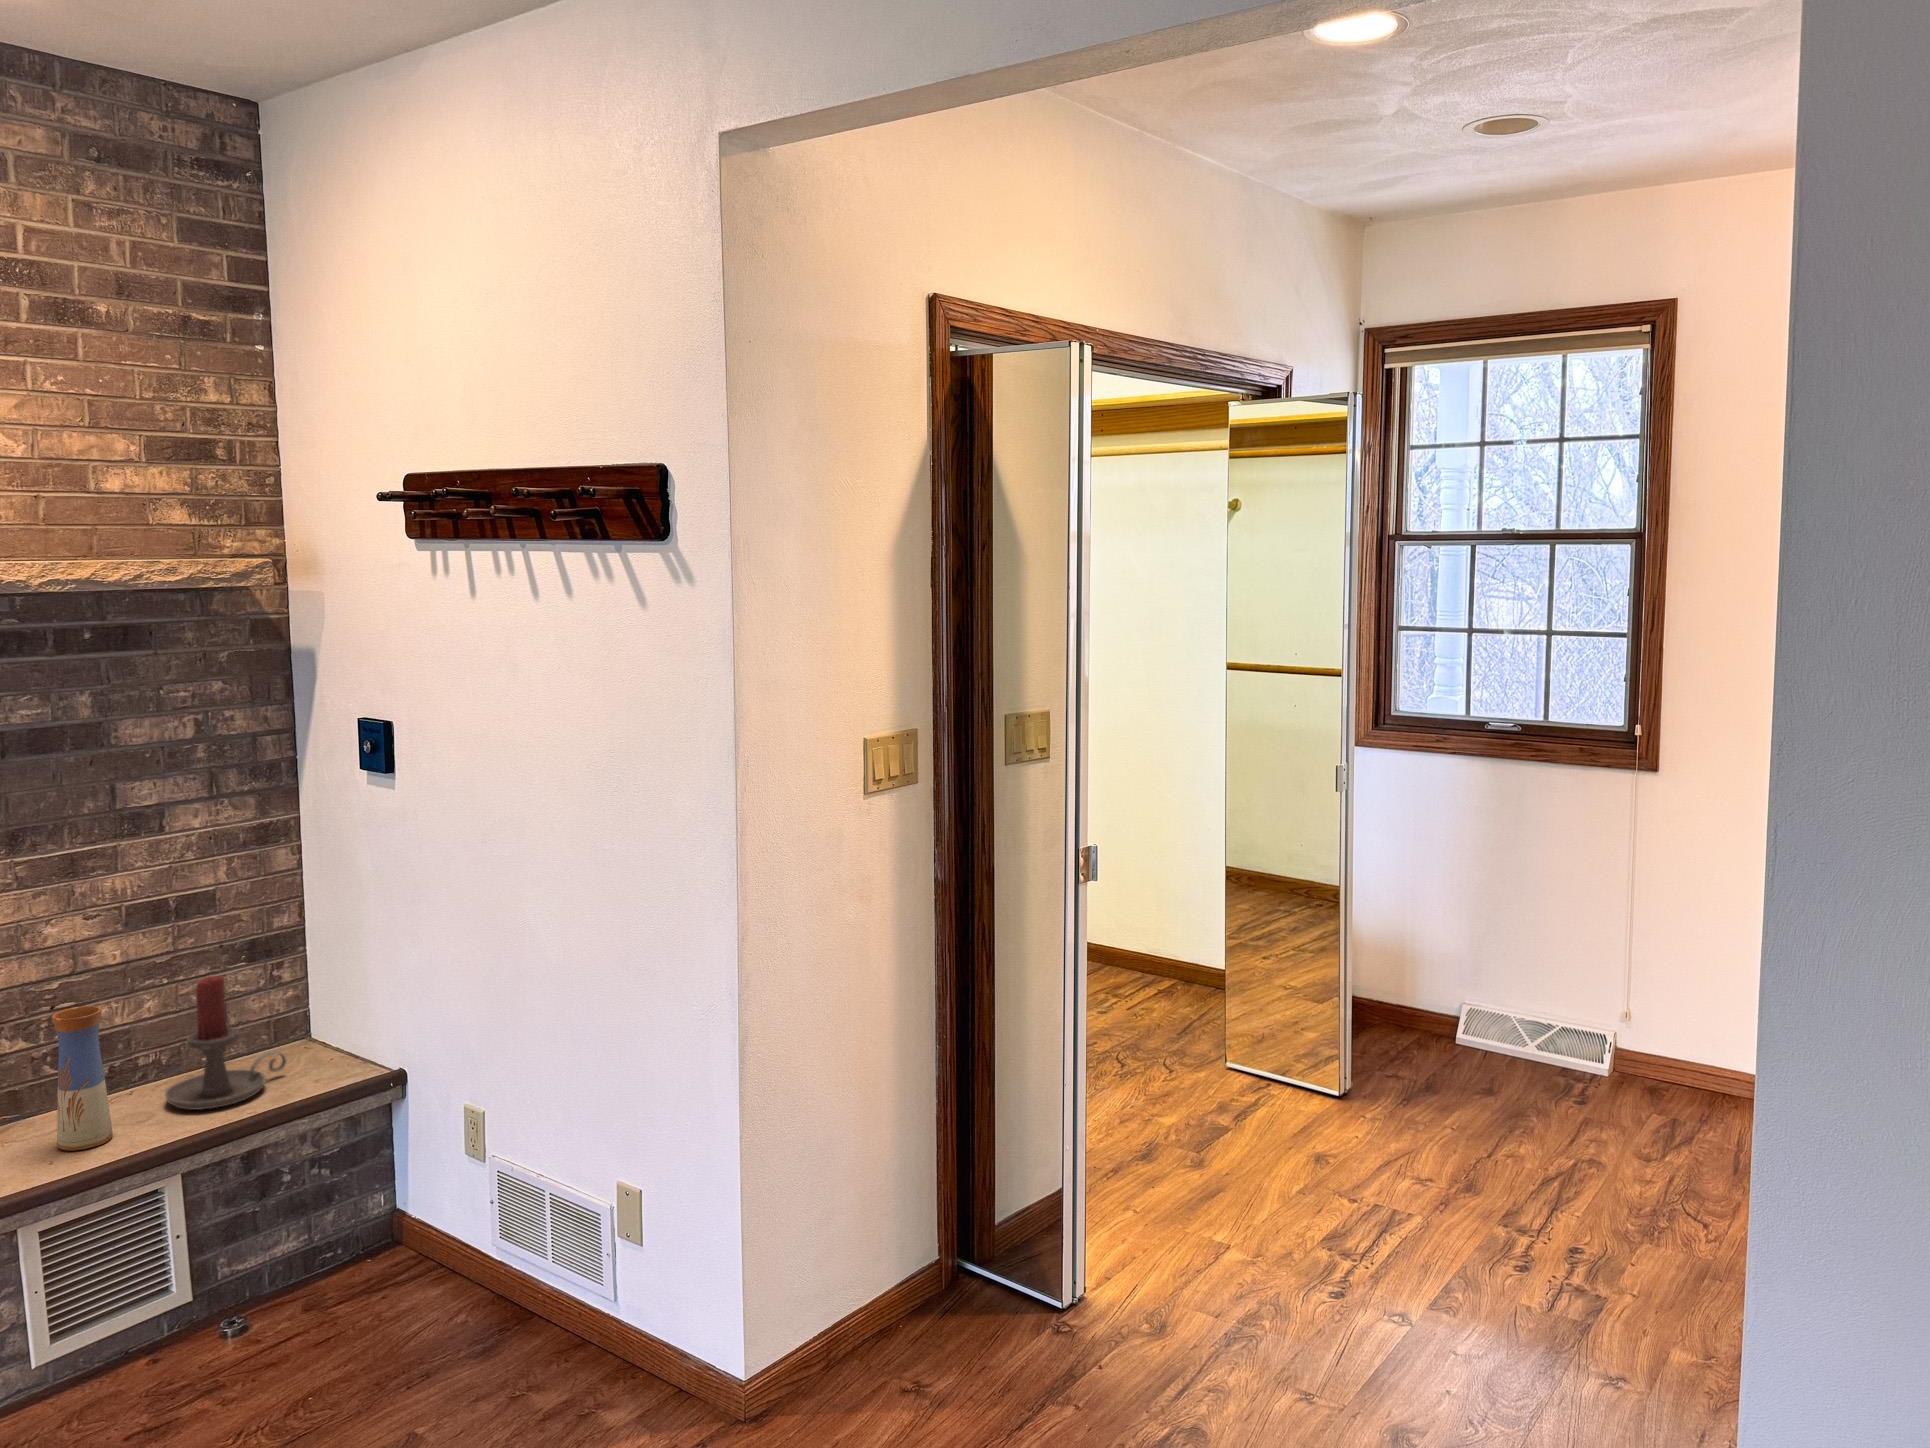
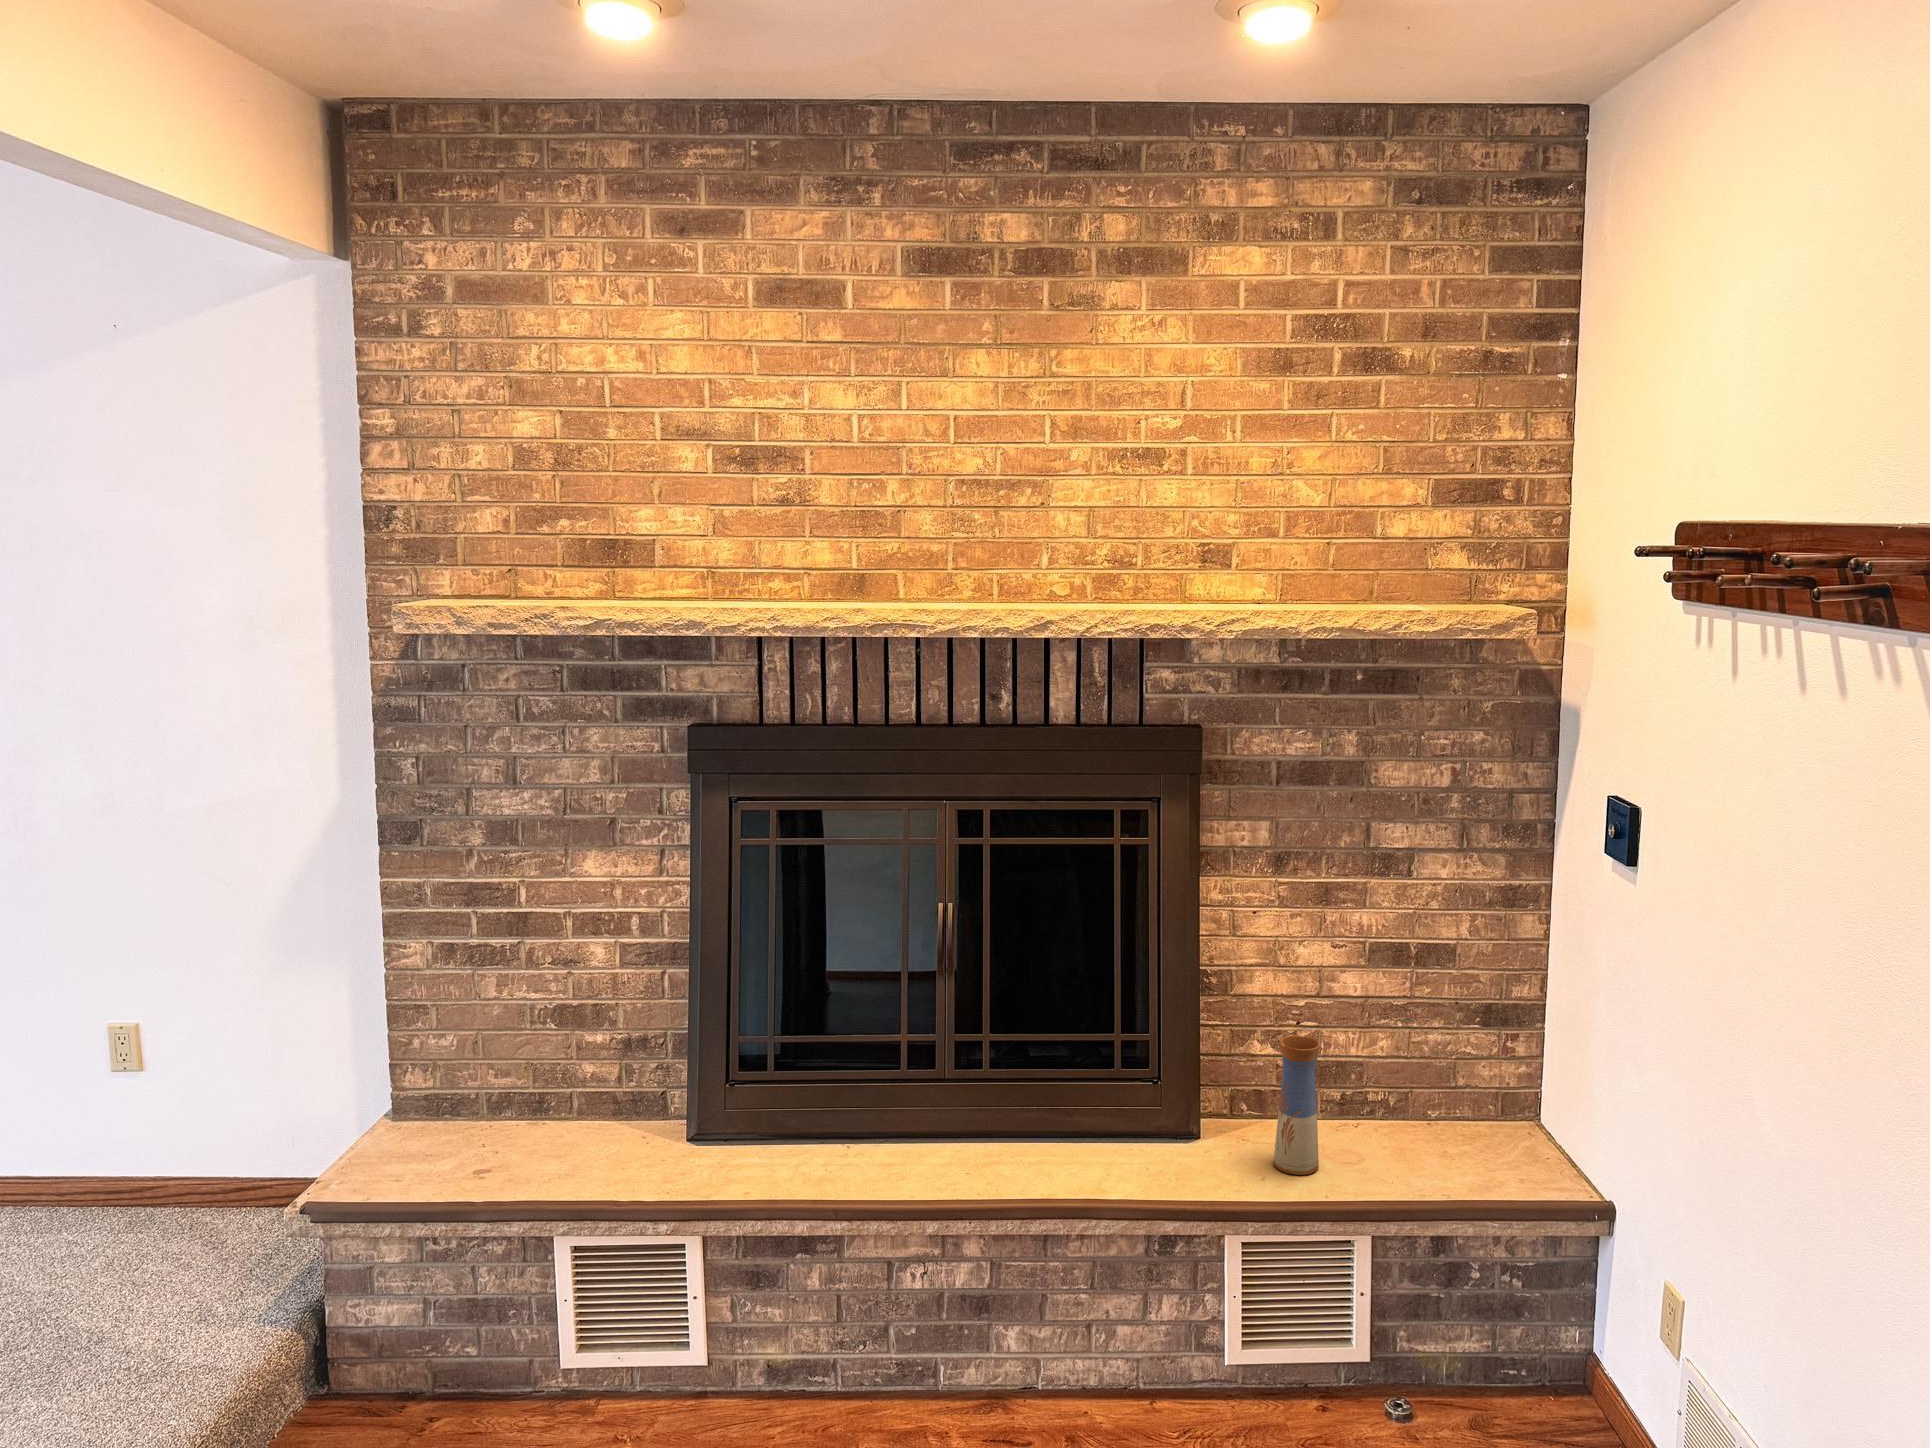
candle holder: present [165,976,286,1110] -> none [1374,1038,1495,1178]

